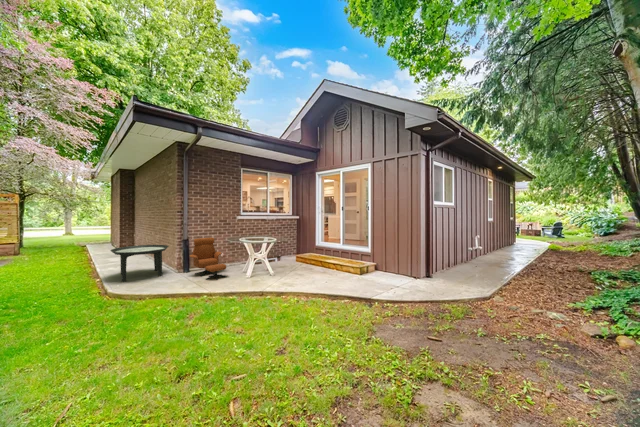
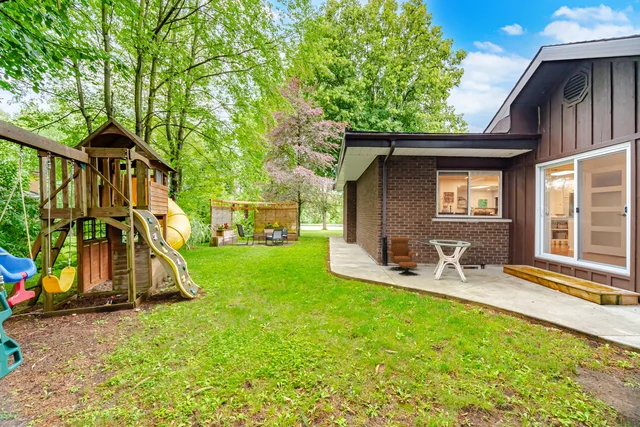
round table: present [111,245,168,282] -> none [336,240,373,266]

